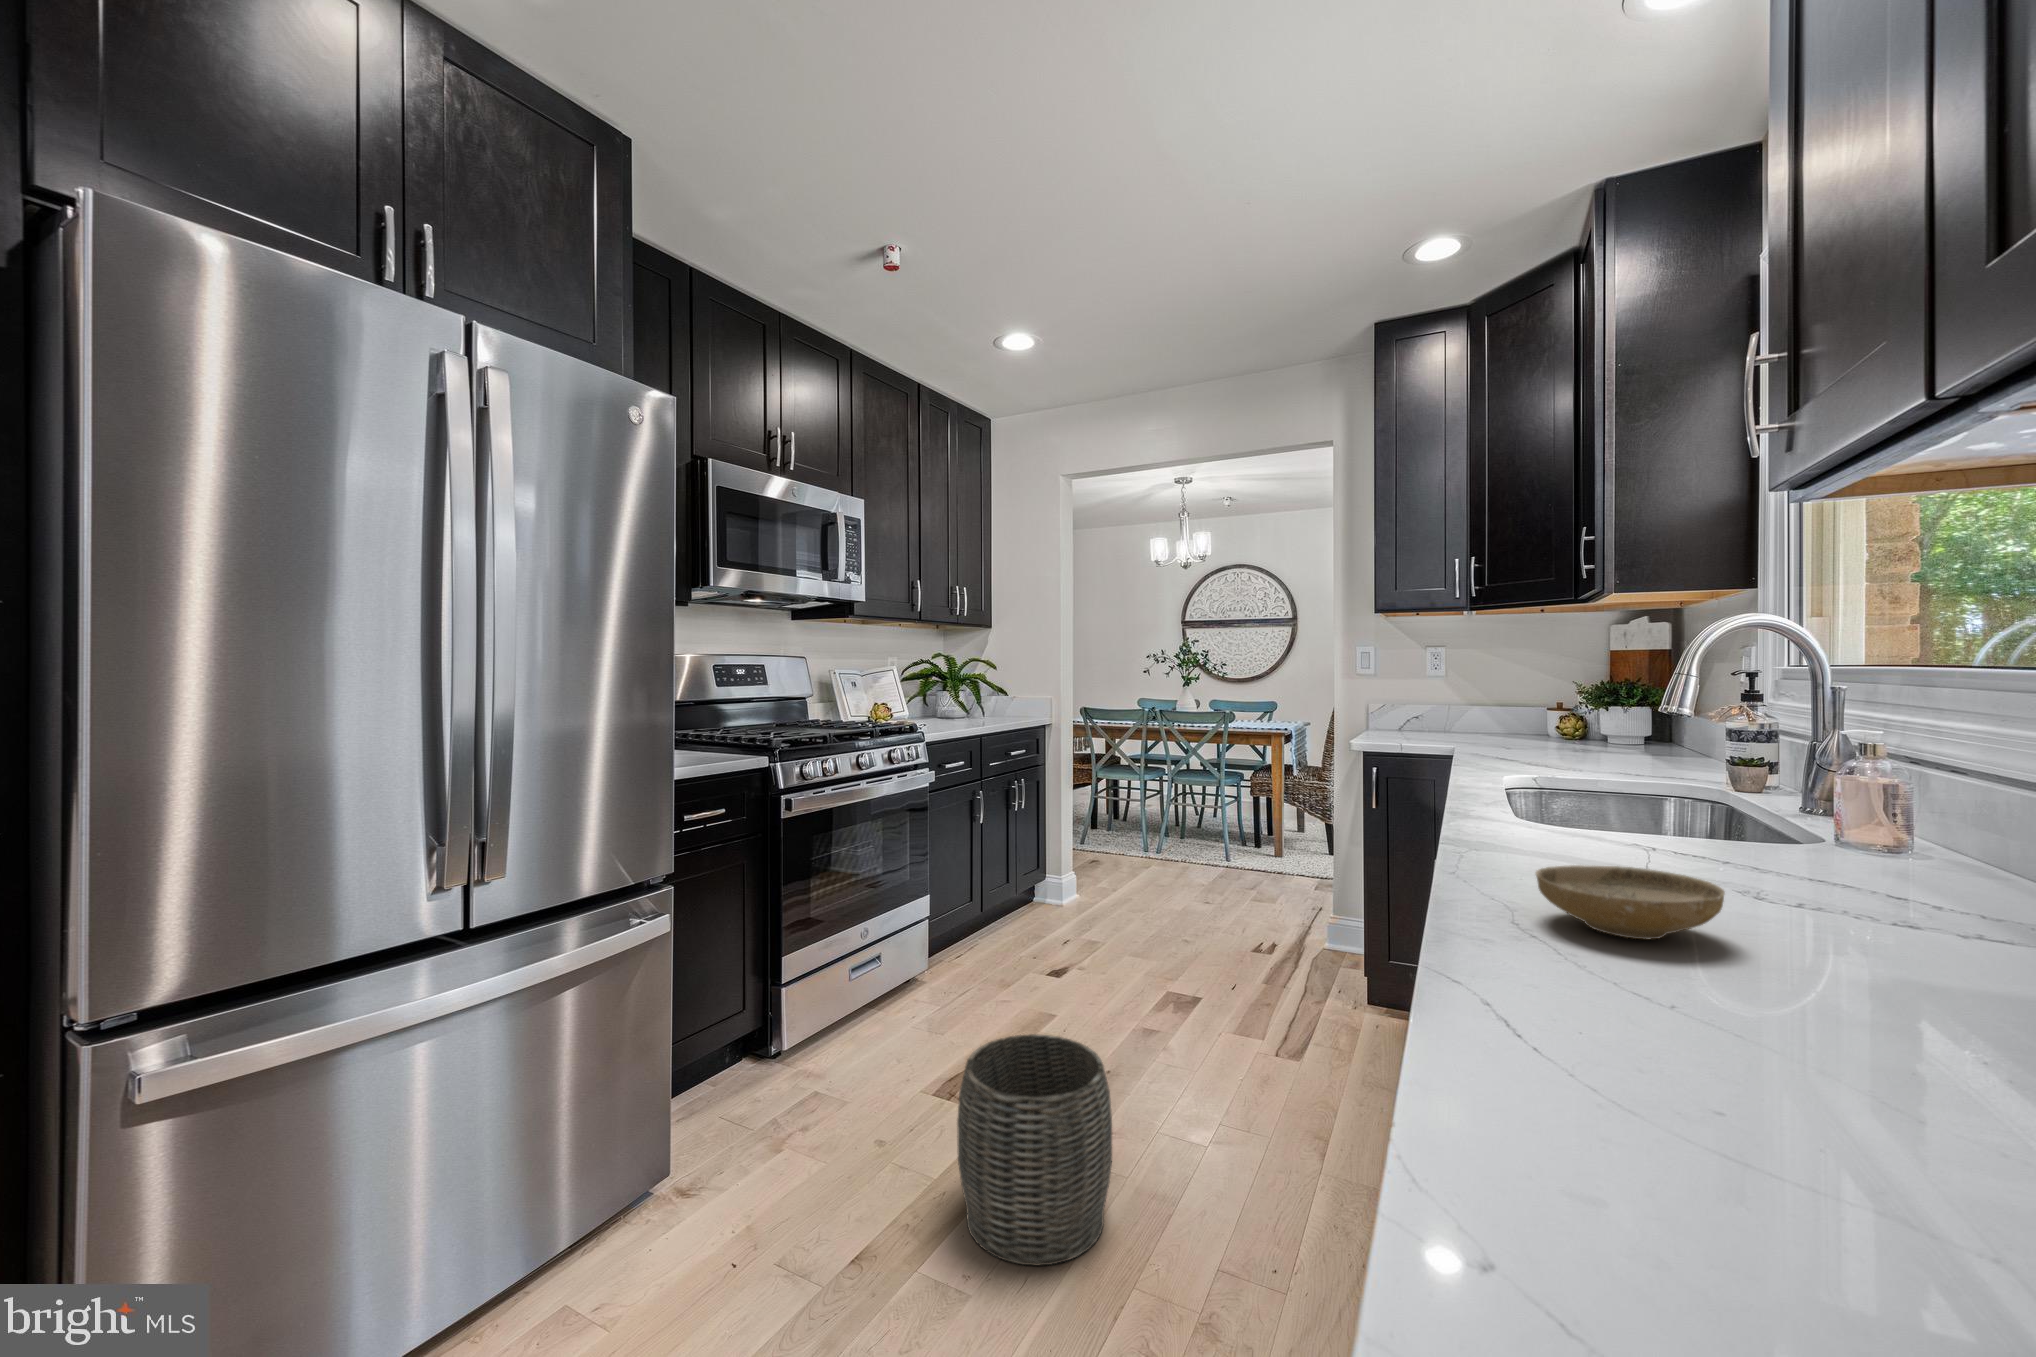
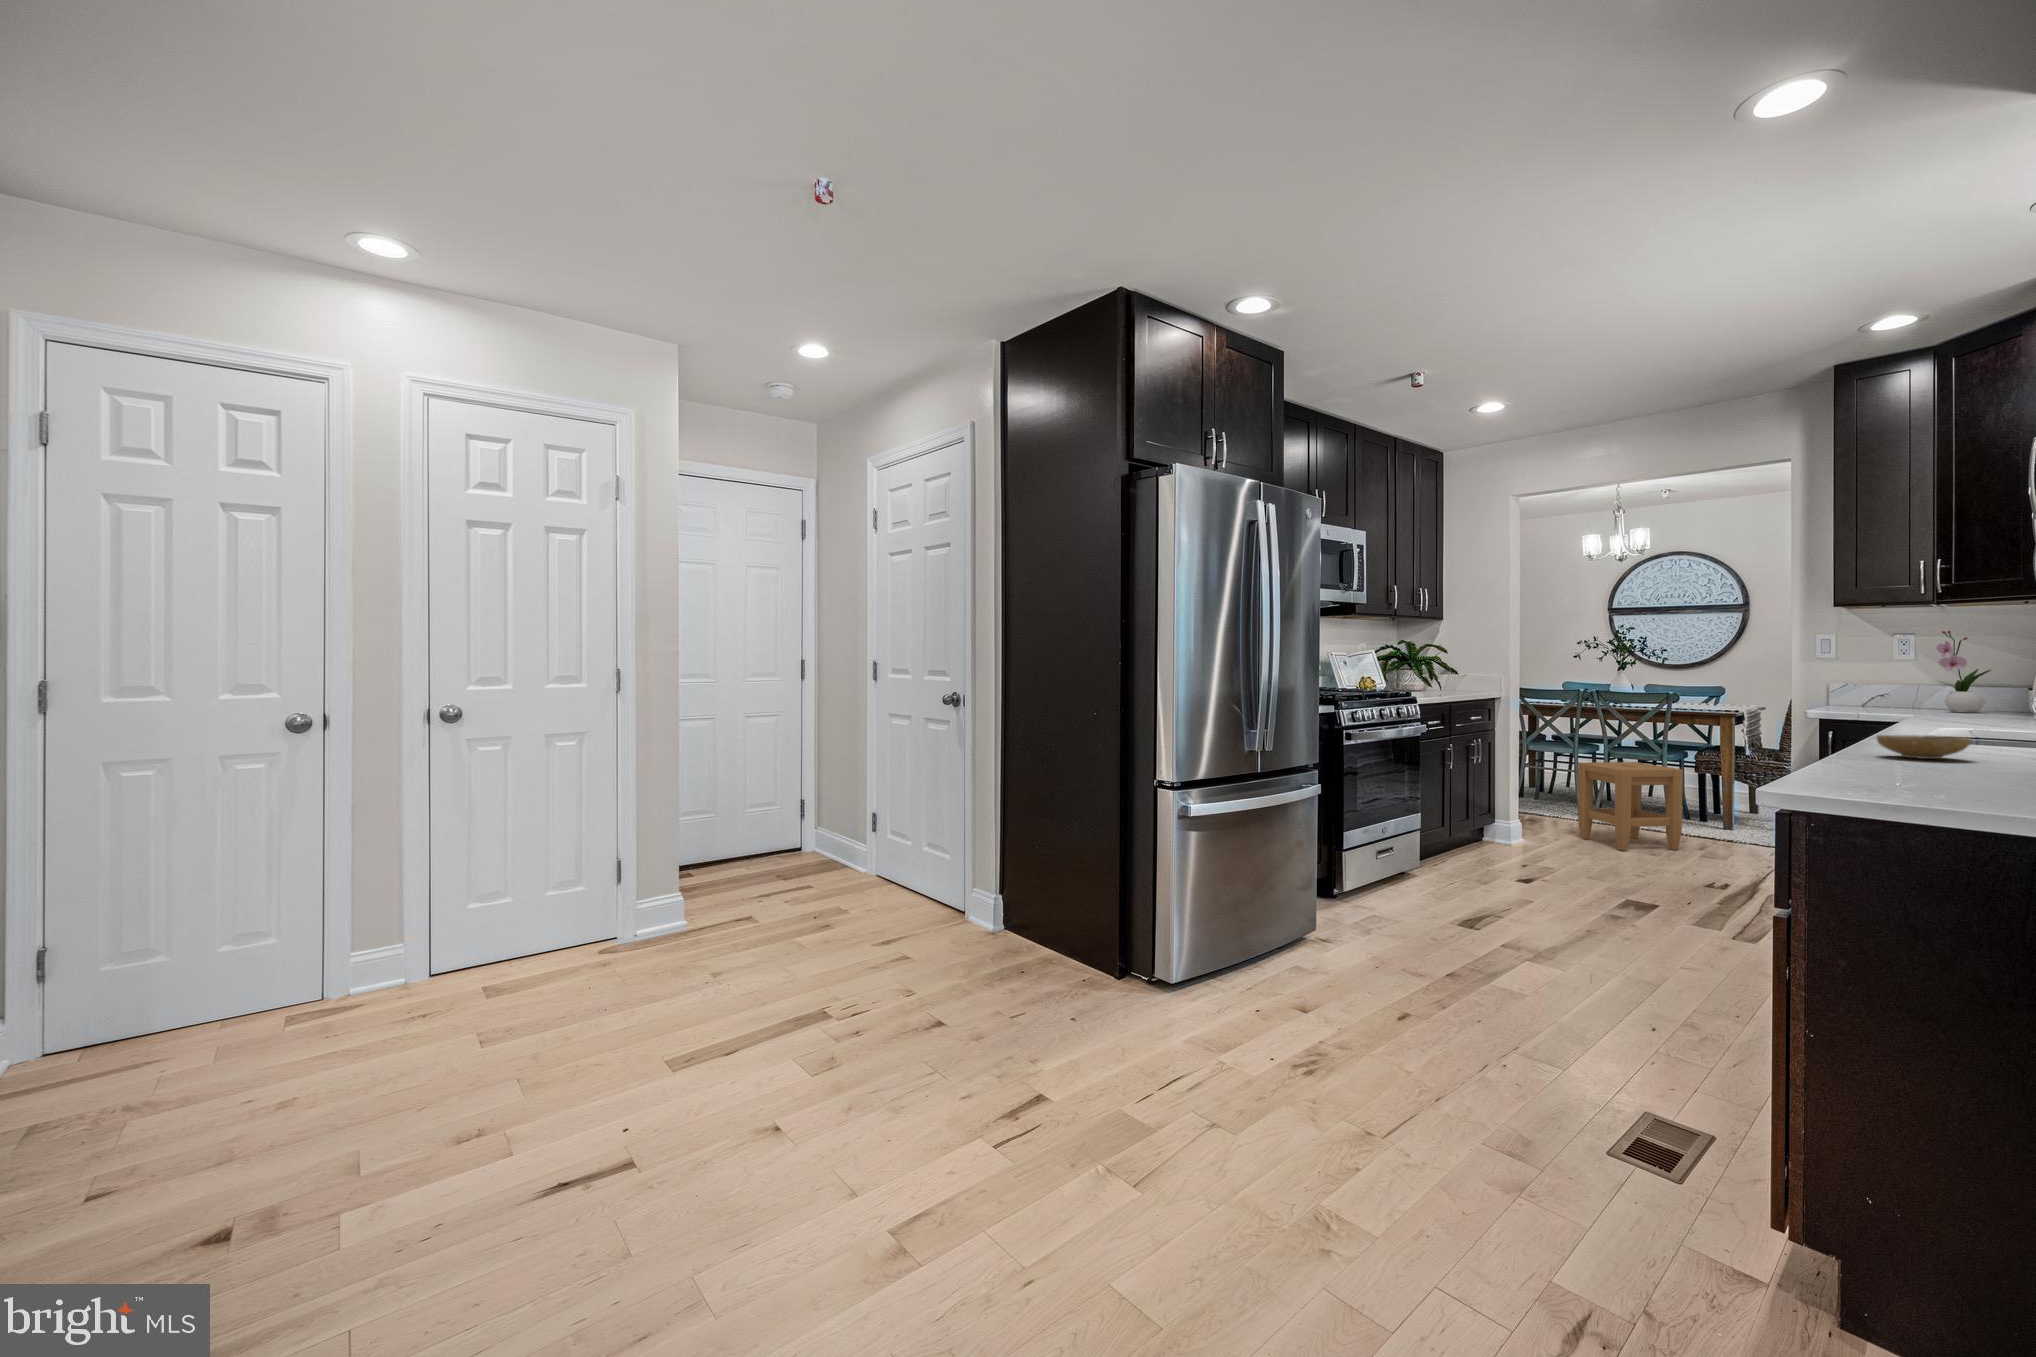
flower arrangement: none [1468,644,1518,738] -> present [1936,631,1991,713]
stool: none [1136,793,1236,903] -> present [1578,762,1683,850]
woven basket: present [957,1034,1112,1265] -> none [1501,873,1608,988]

